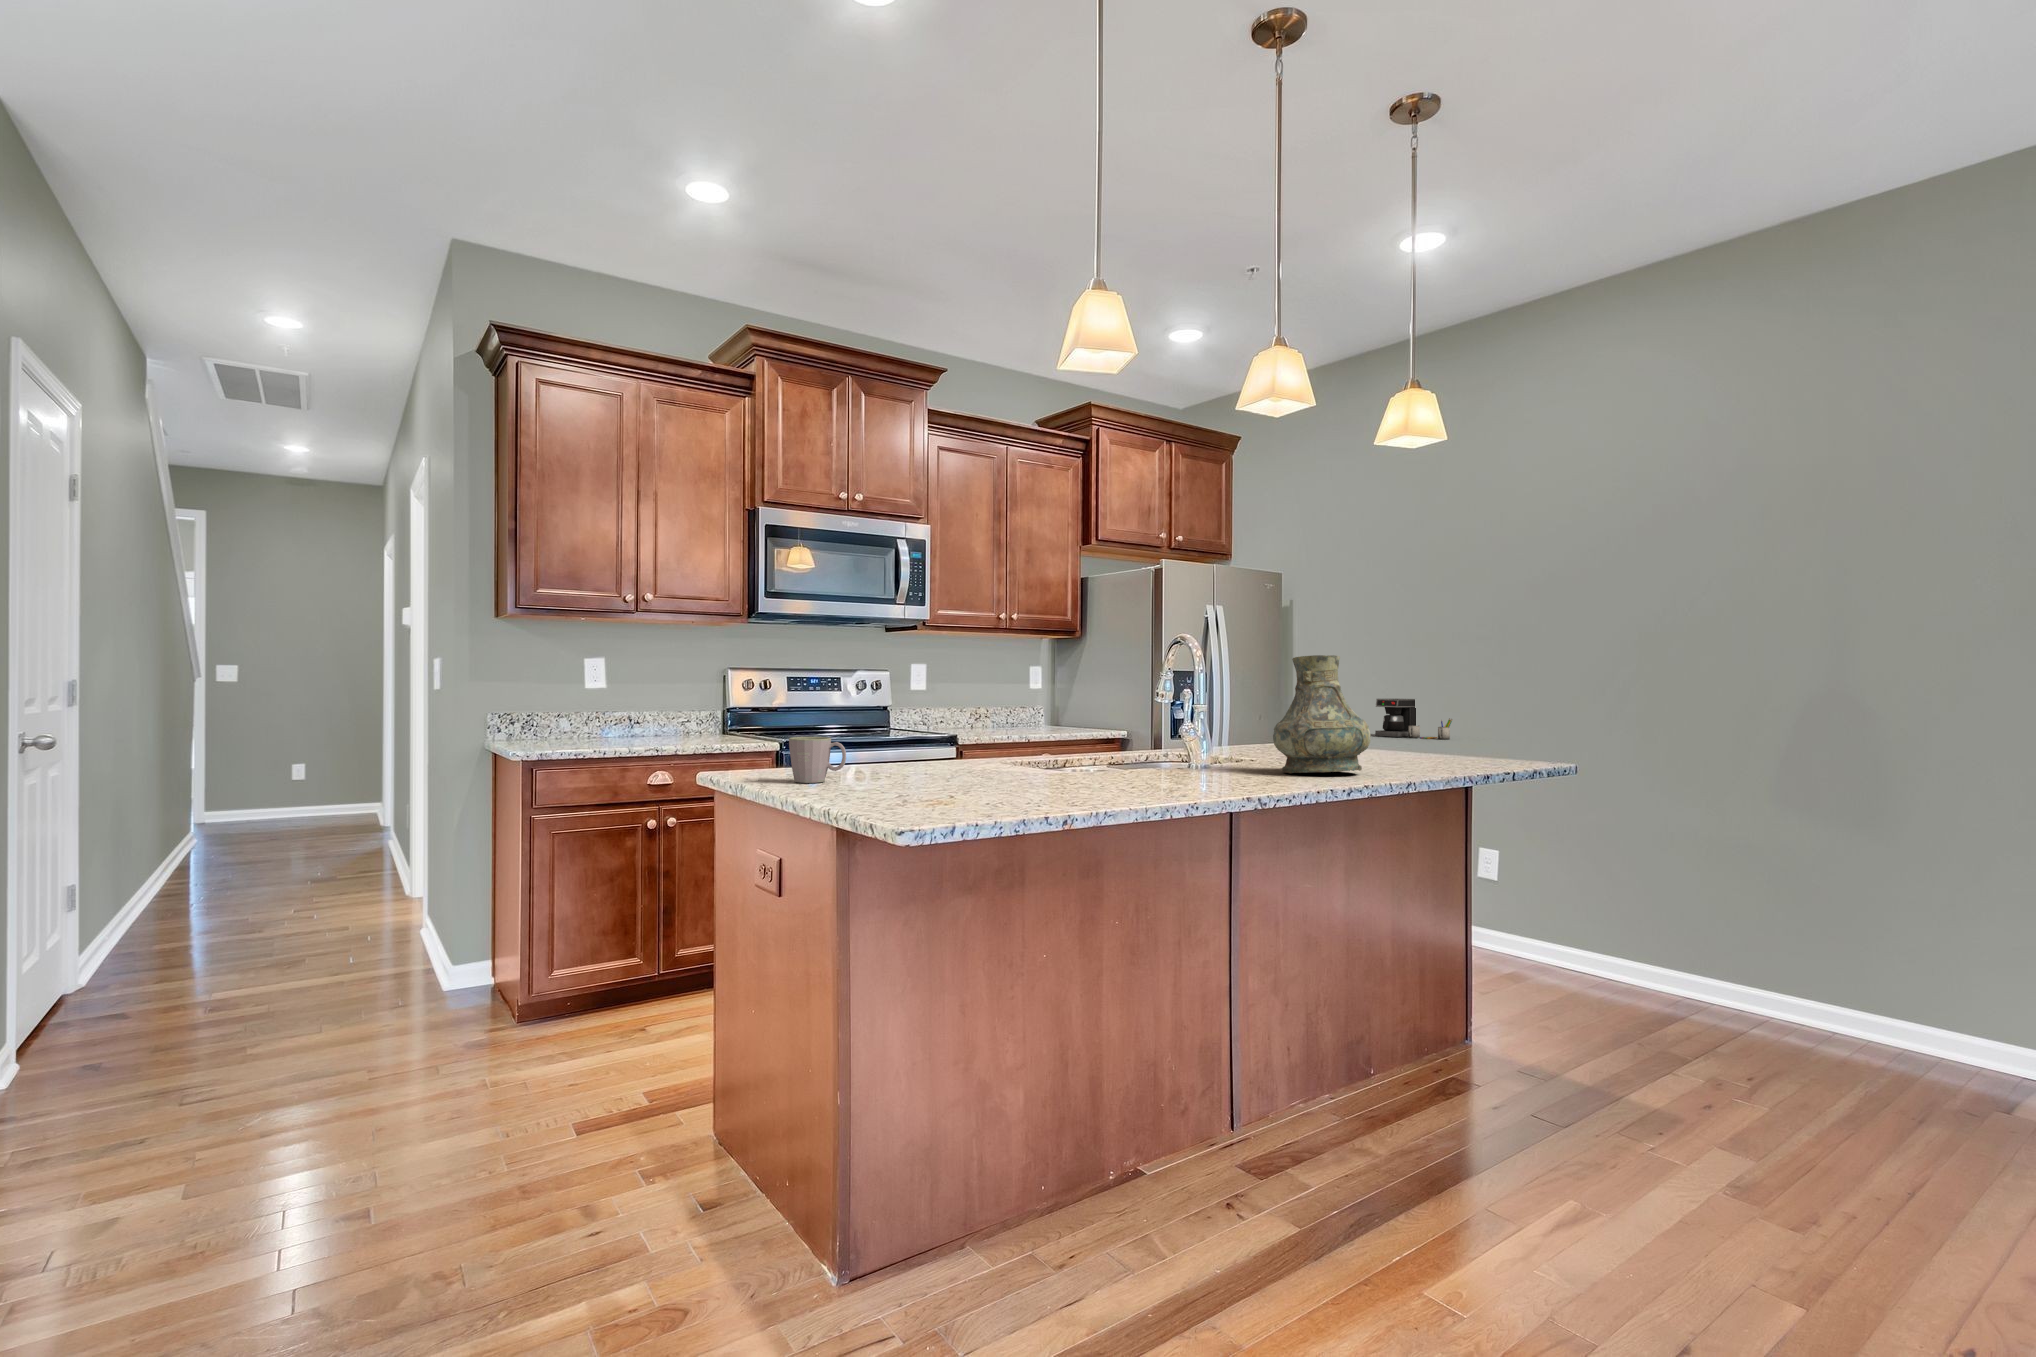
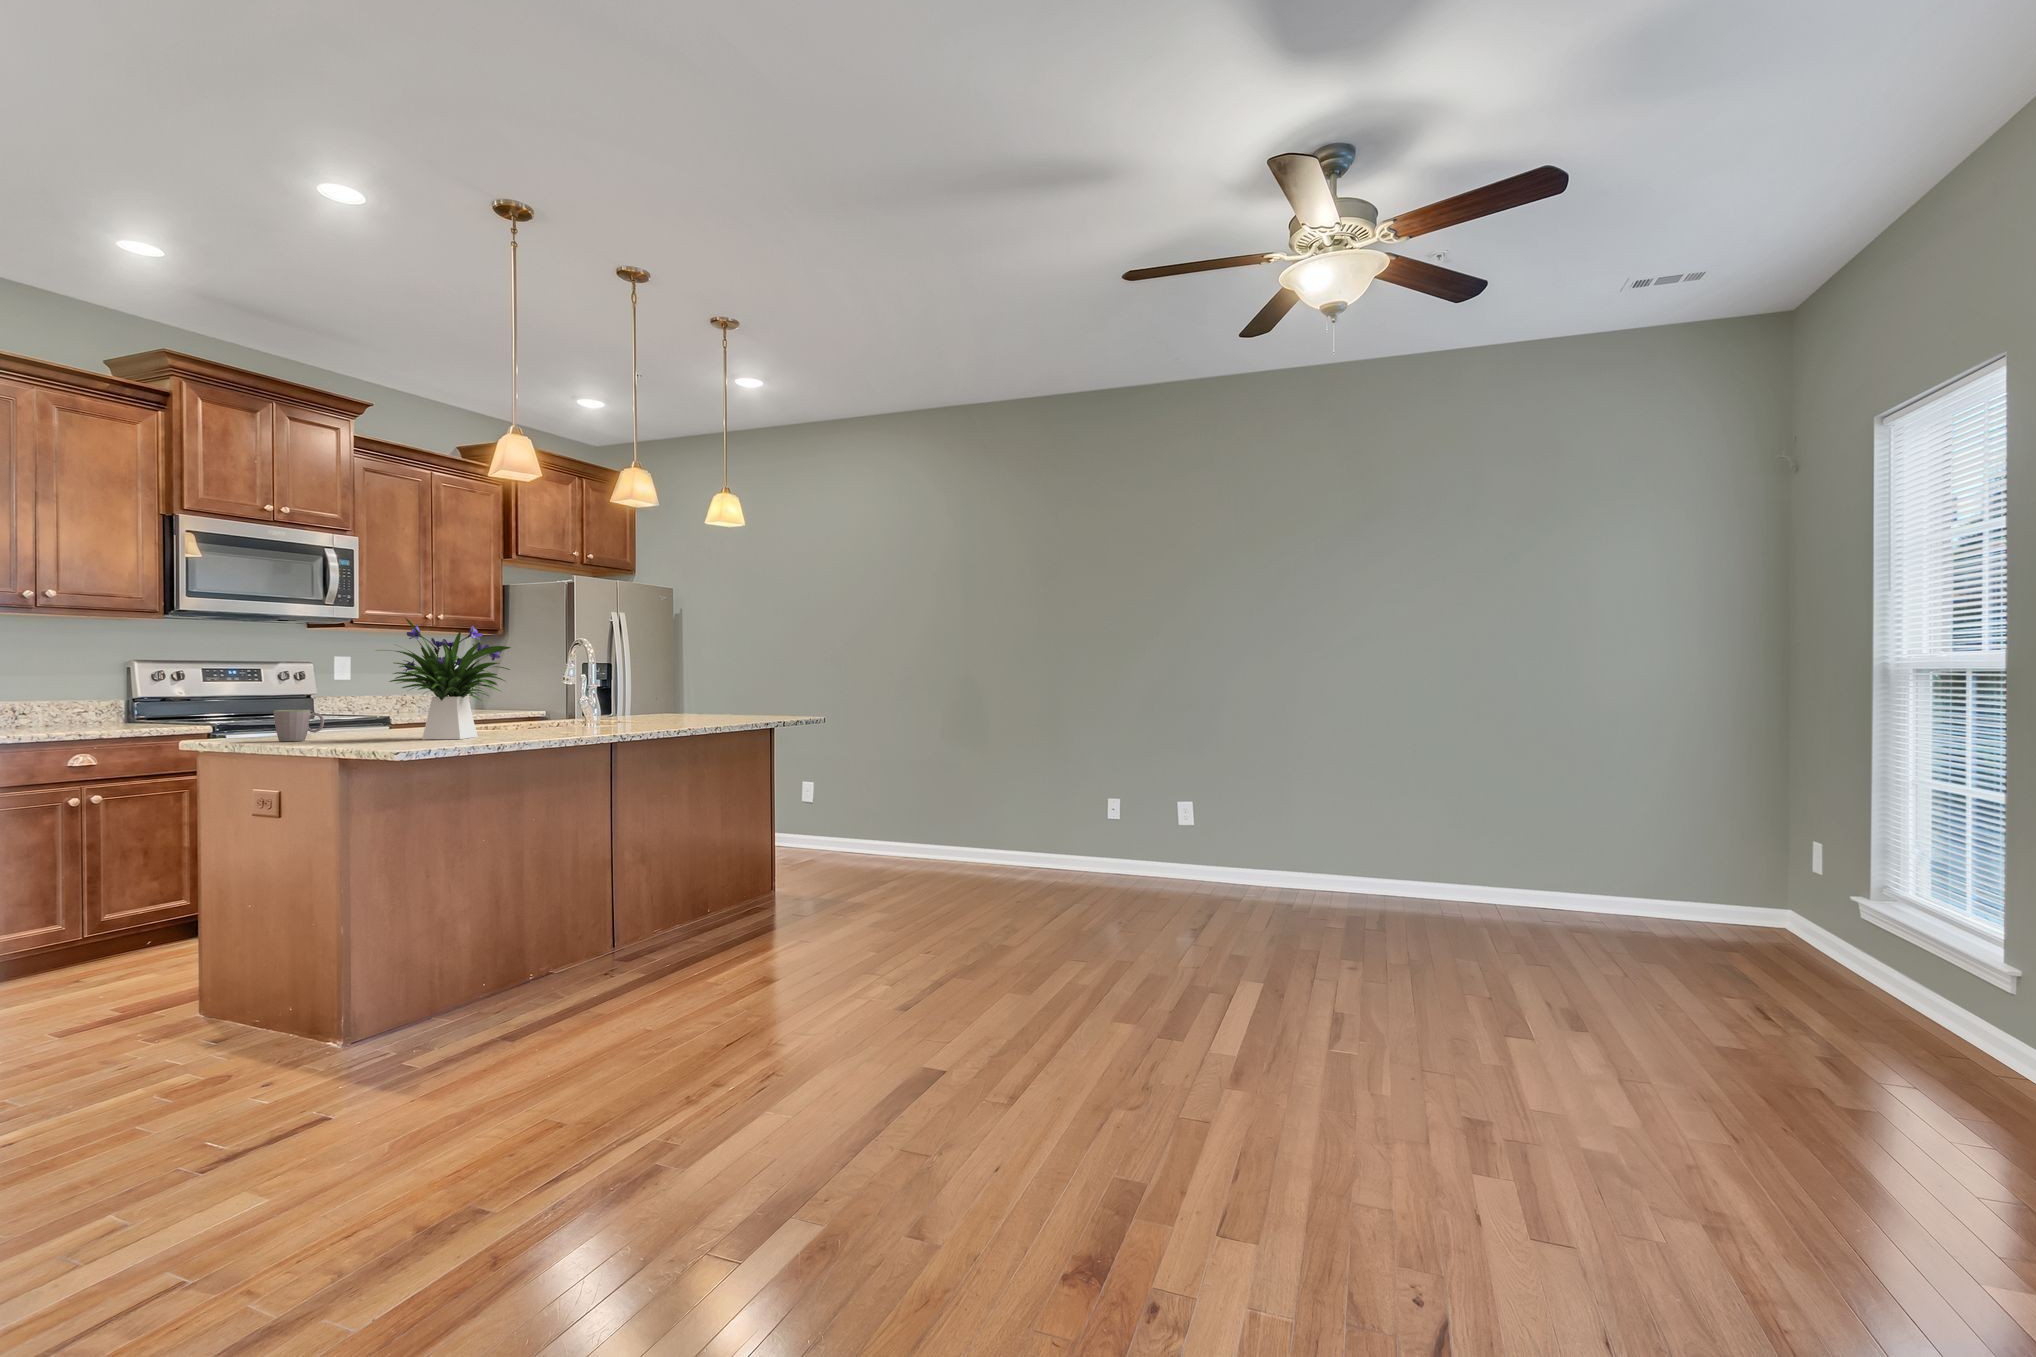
flower arrangement: none [894,600,1085,797] -> present [376,618,510,739]
vase: present [1273,655,1370,773] -> none [643,653,702,725]
coffee maker: present [1375,699,1452,740] -> none [743,681,792,708]

